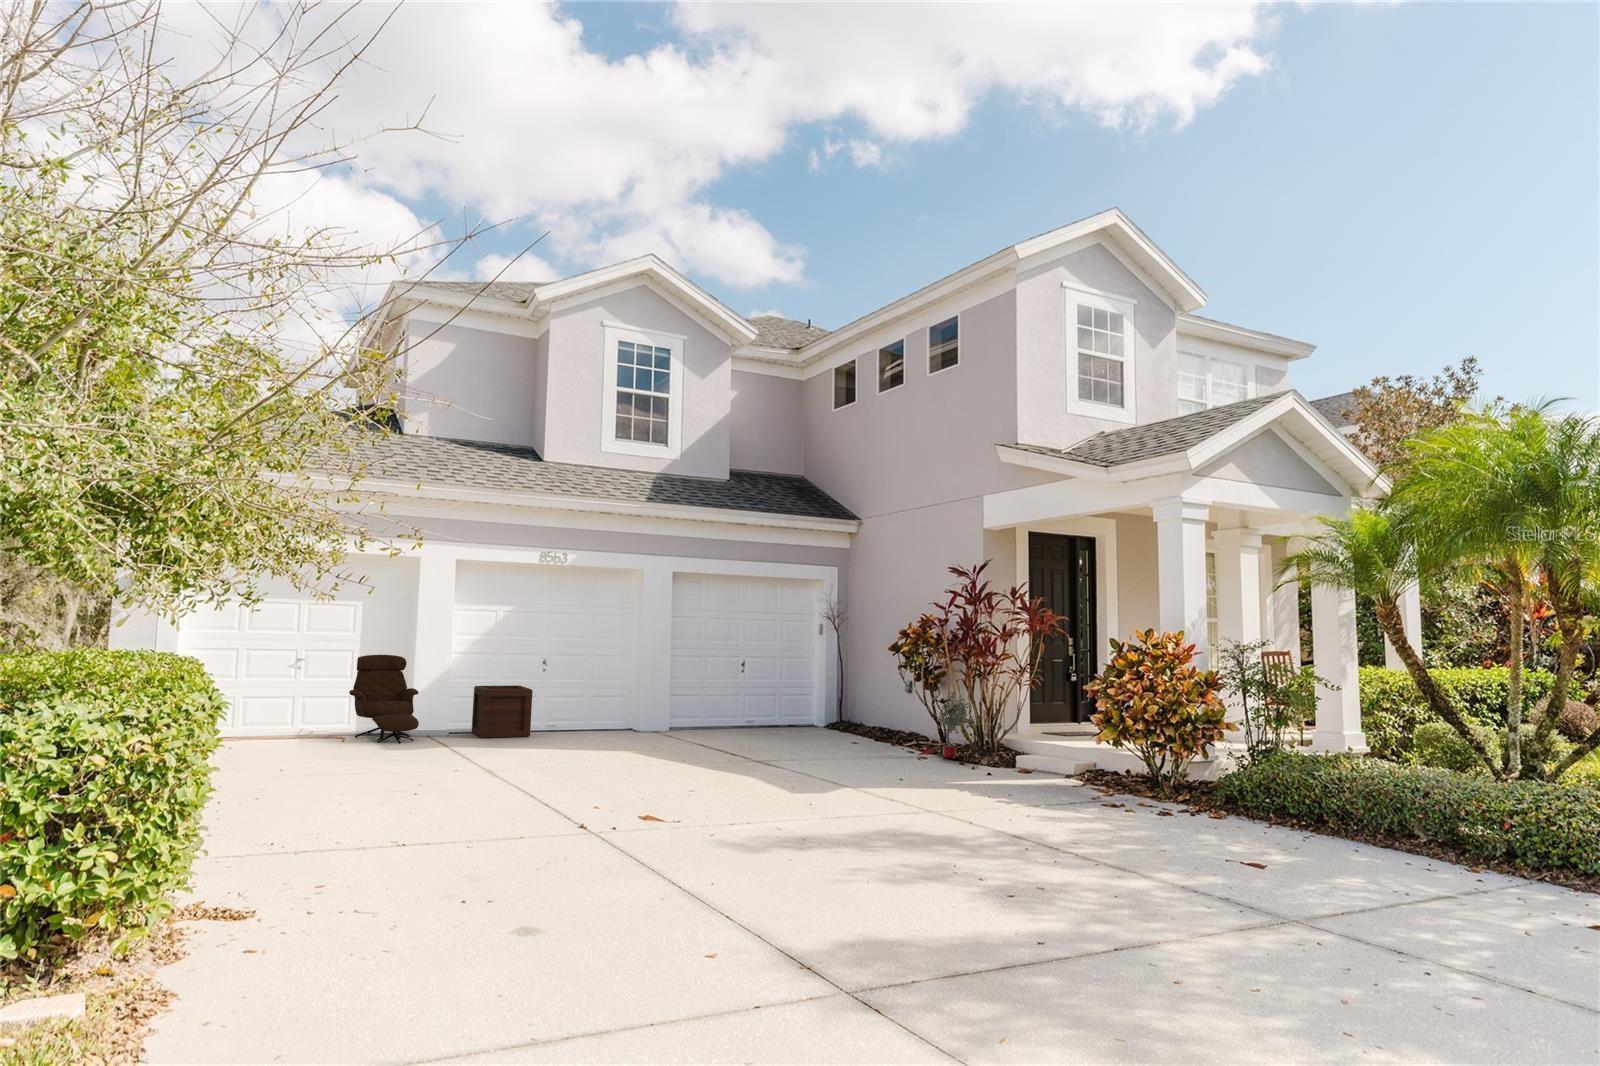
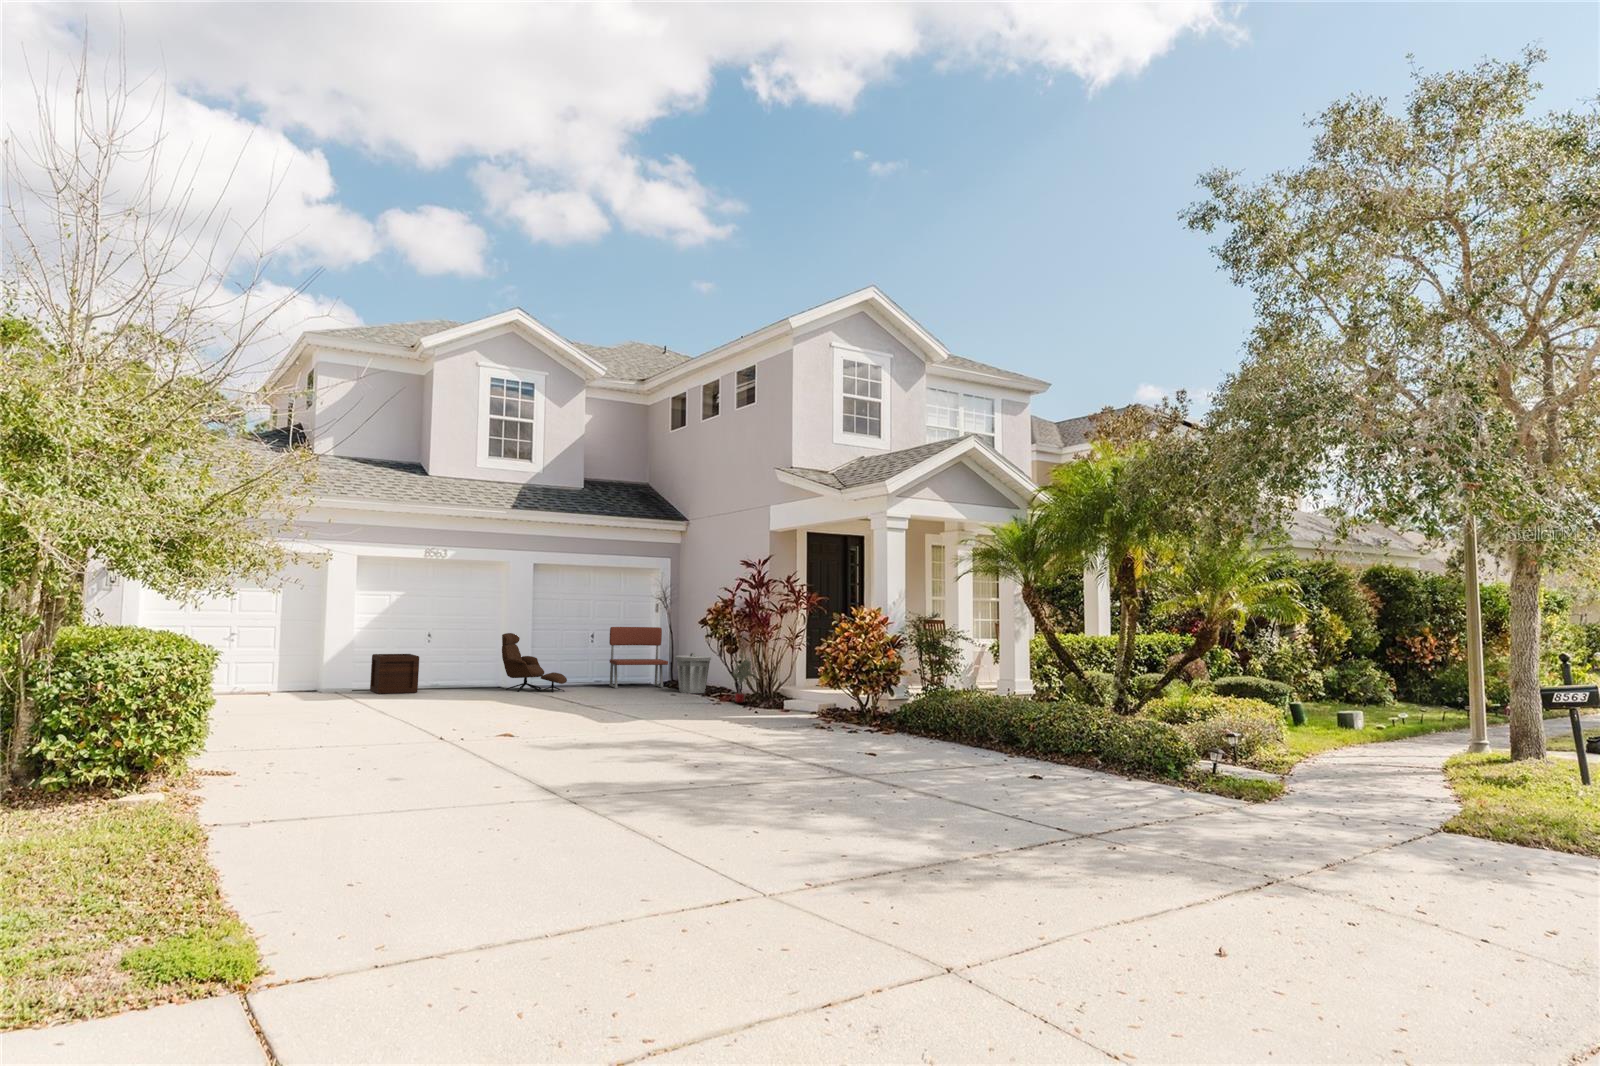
bench: none [765,653,840,732] -> present [609,627,668,688]
lounge chair: present [349,655,419,743] -> present [502,633,567,692]
trash can: none [852,688,899,741] -> present [675,653,711,693]

